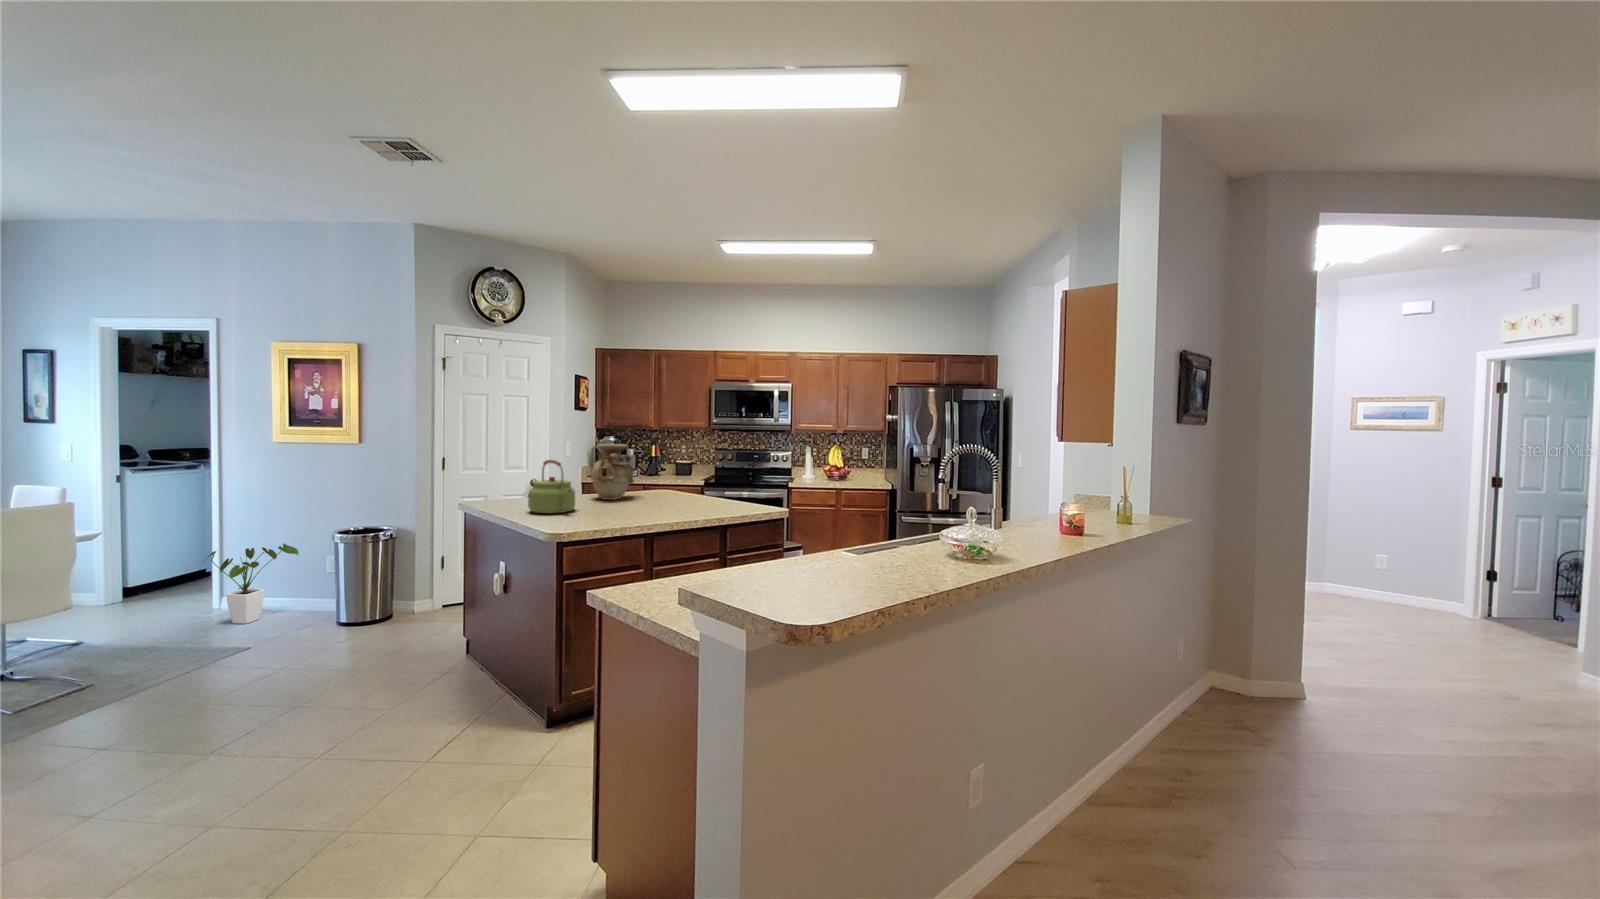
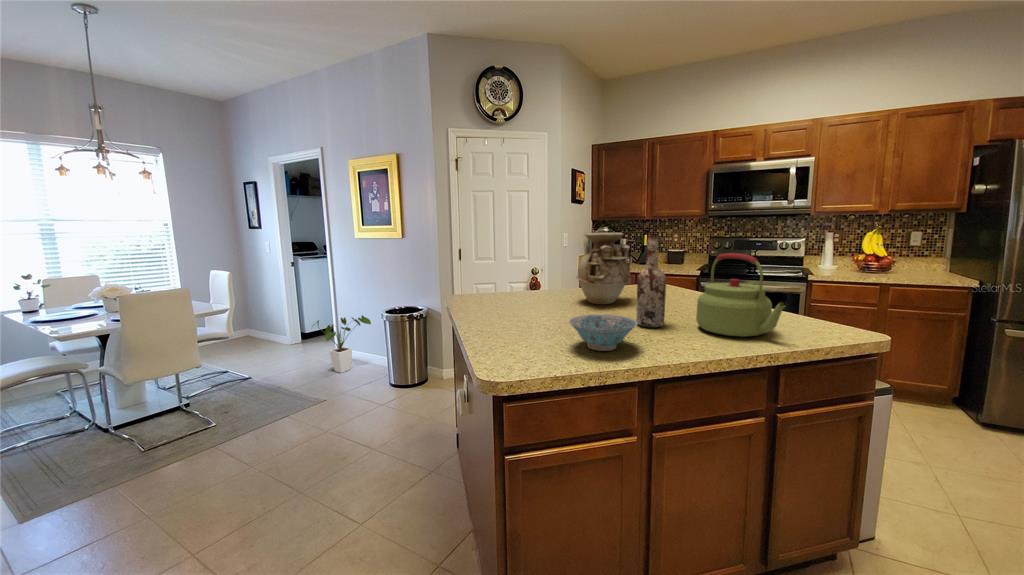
wine bottle: none [637,448,656,509] -> present [637,237,666,328]
kettle: present [528,460,575,514] -> present [696,253,785,337]
ceramic bowl: none [591,499,636,519] -> present [569,314,638,351]

